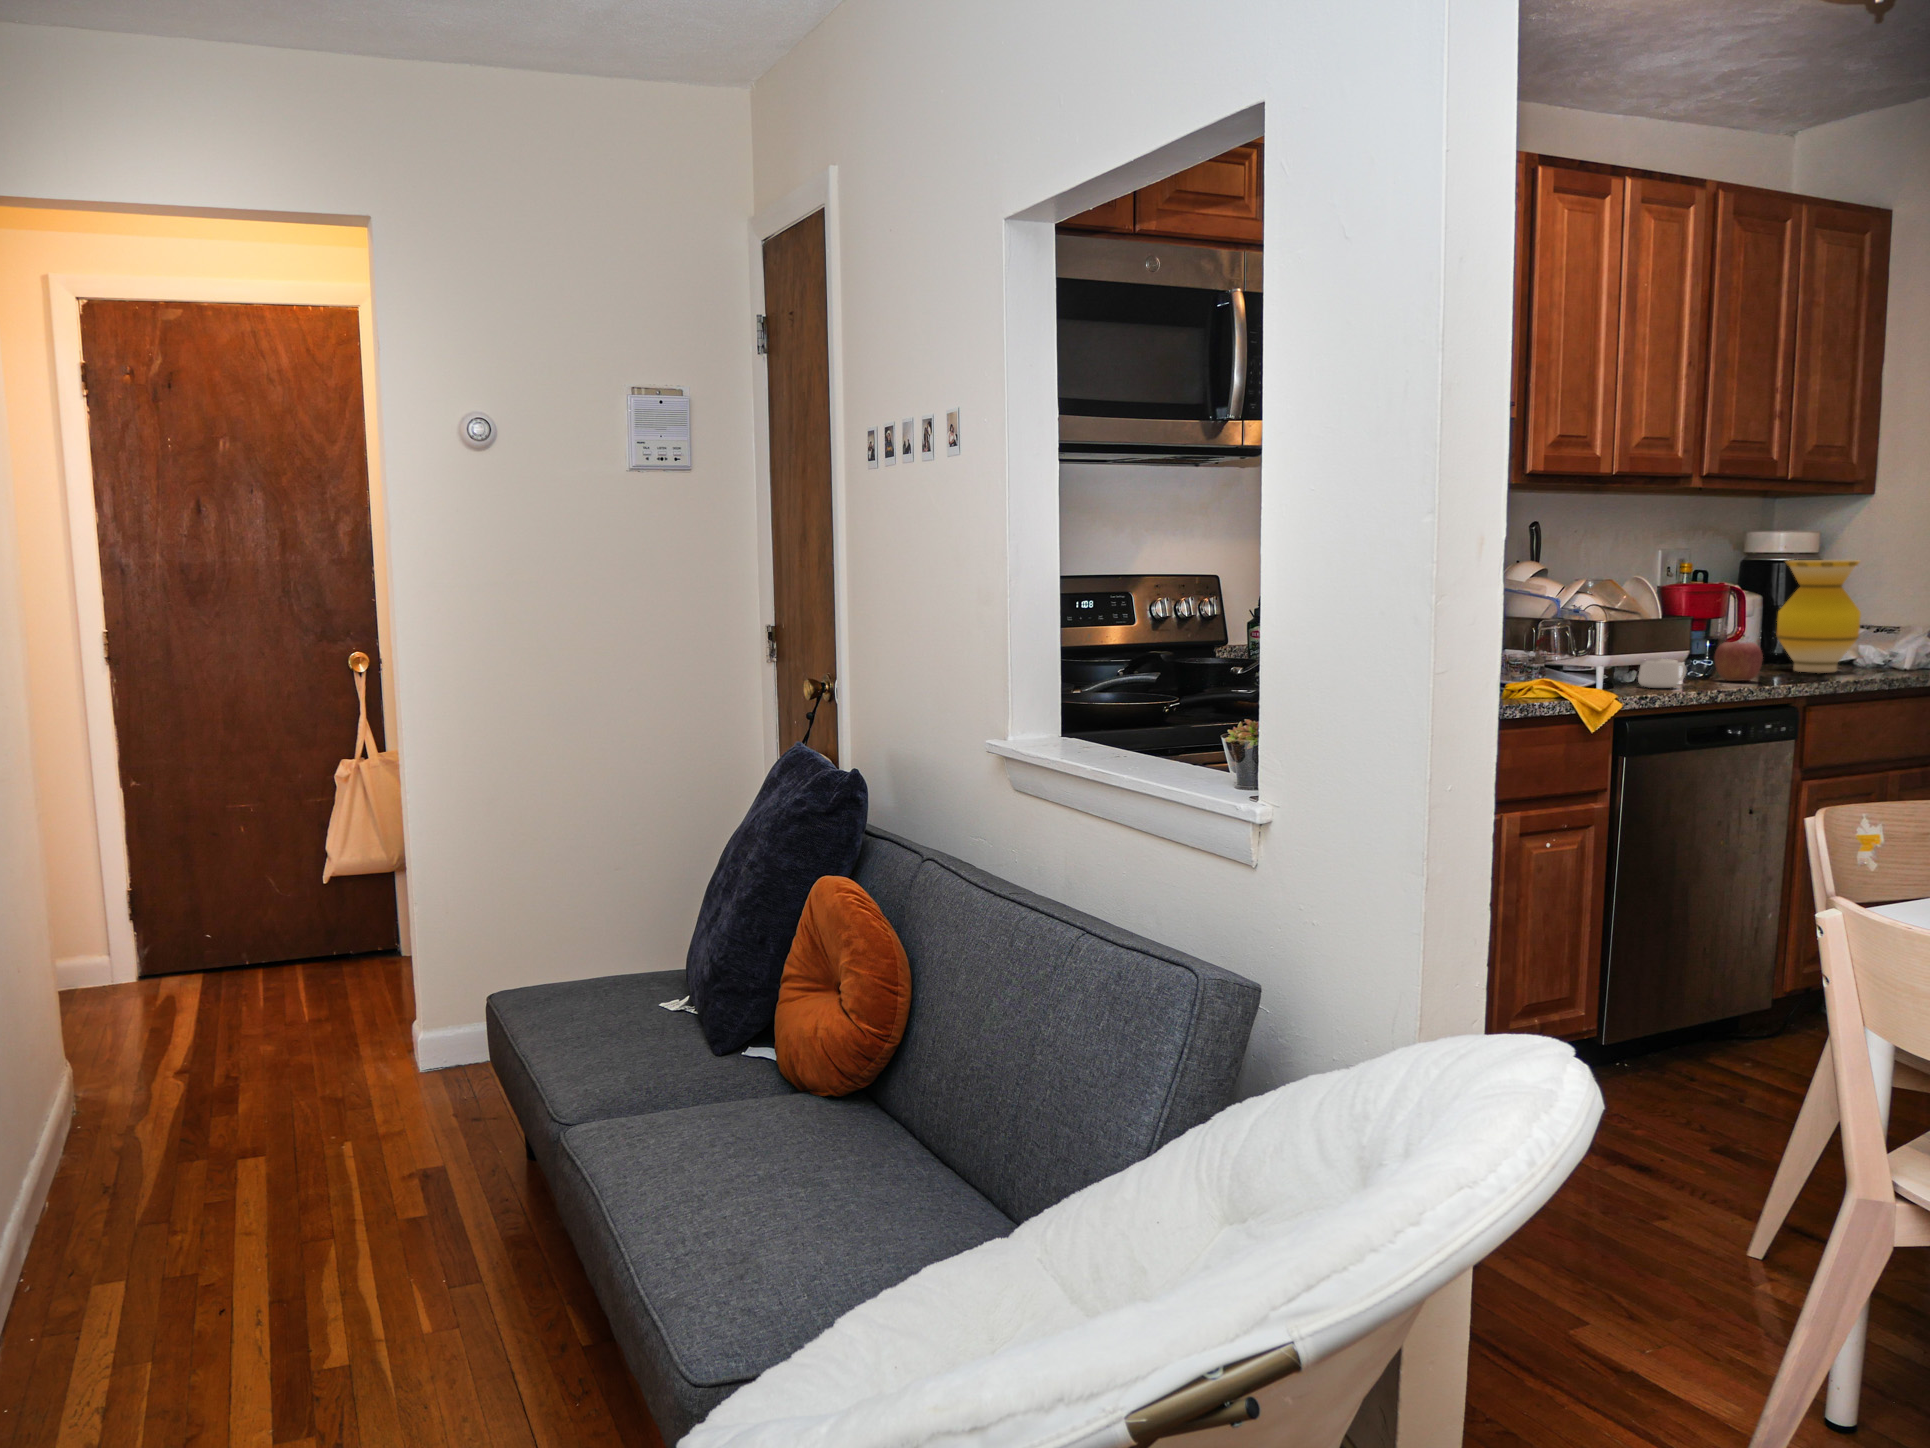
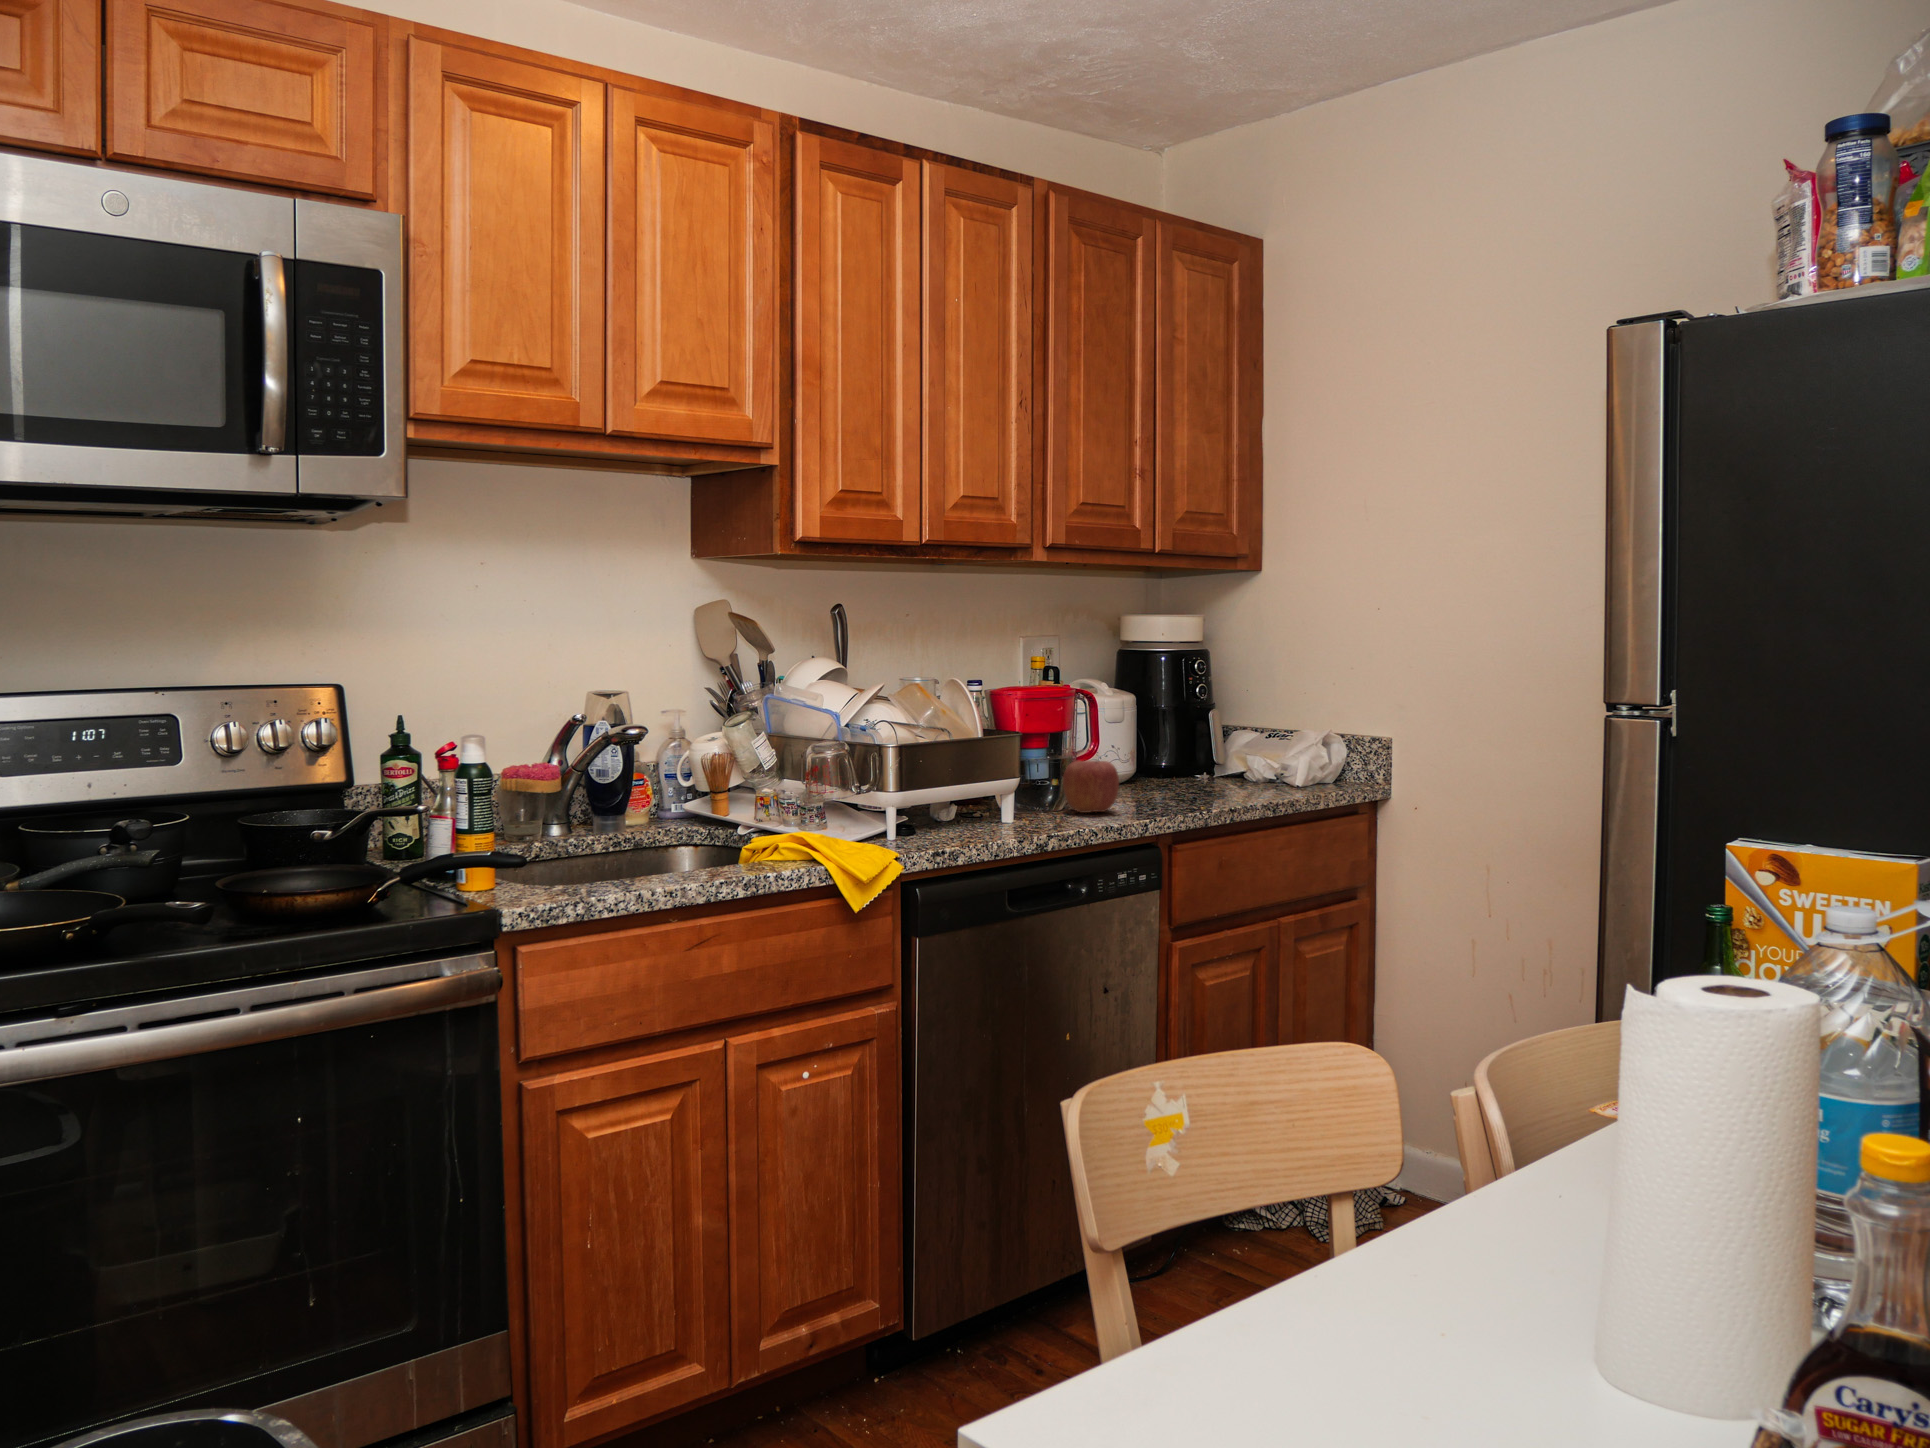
vase: present [1777,560,1861,673] -> none [1152,652,1243,791]
mug: present [1638,659,1686,688] -> none [952,790,1015,831]

